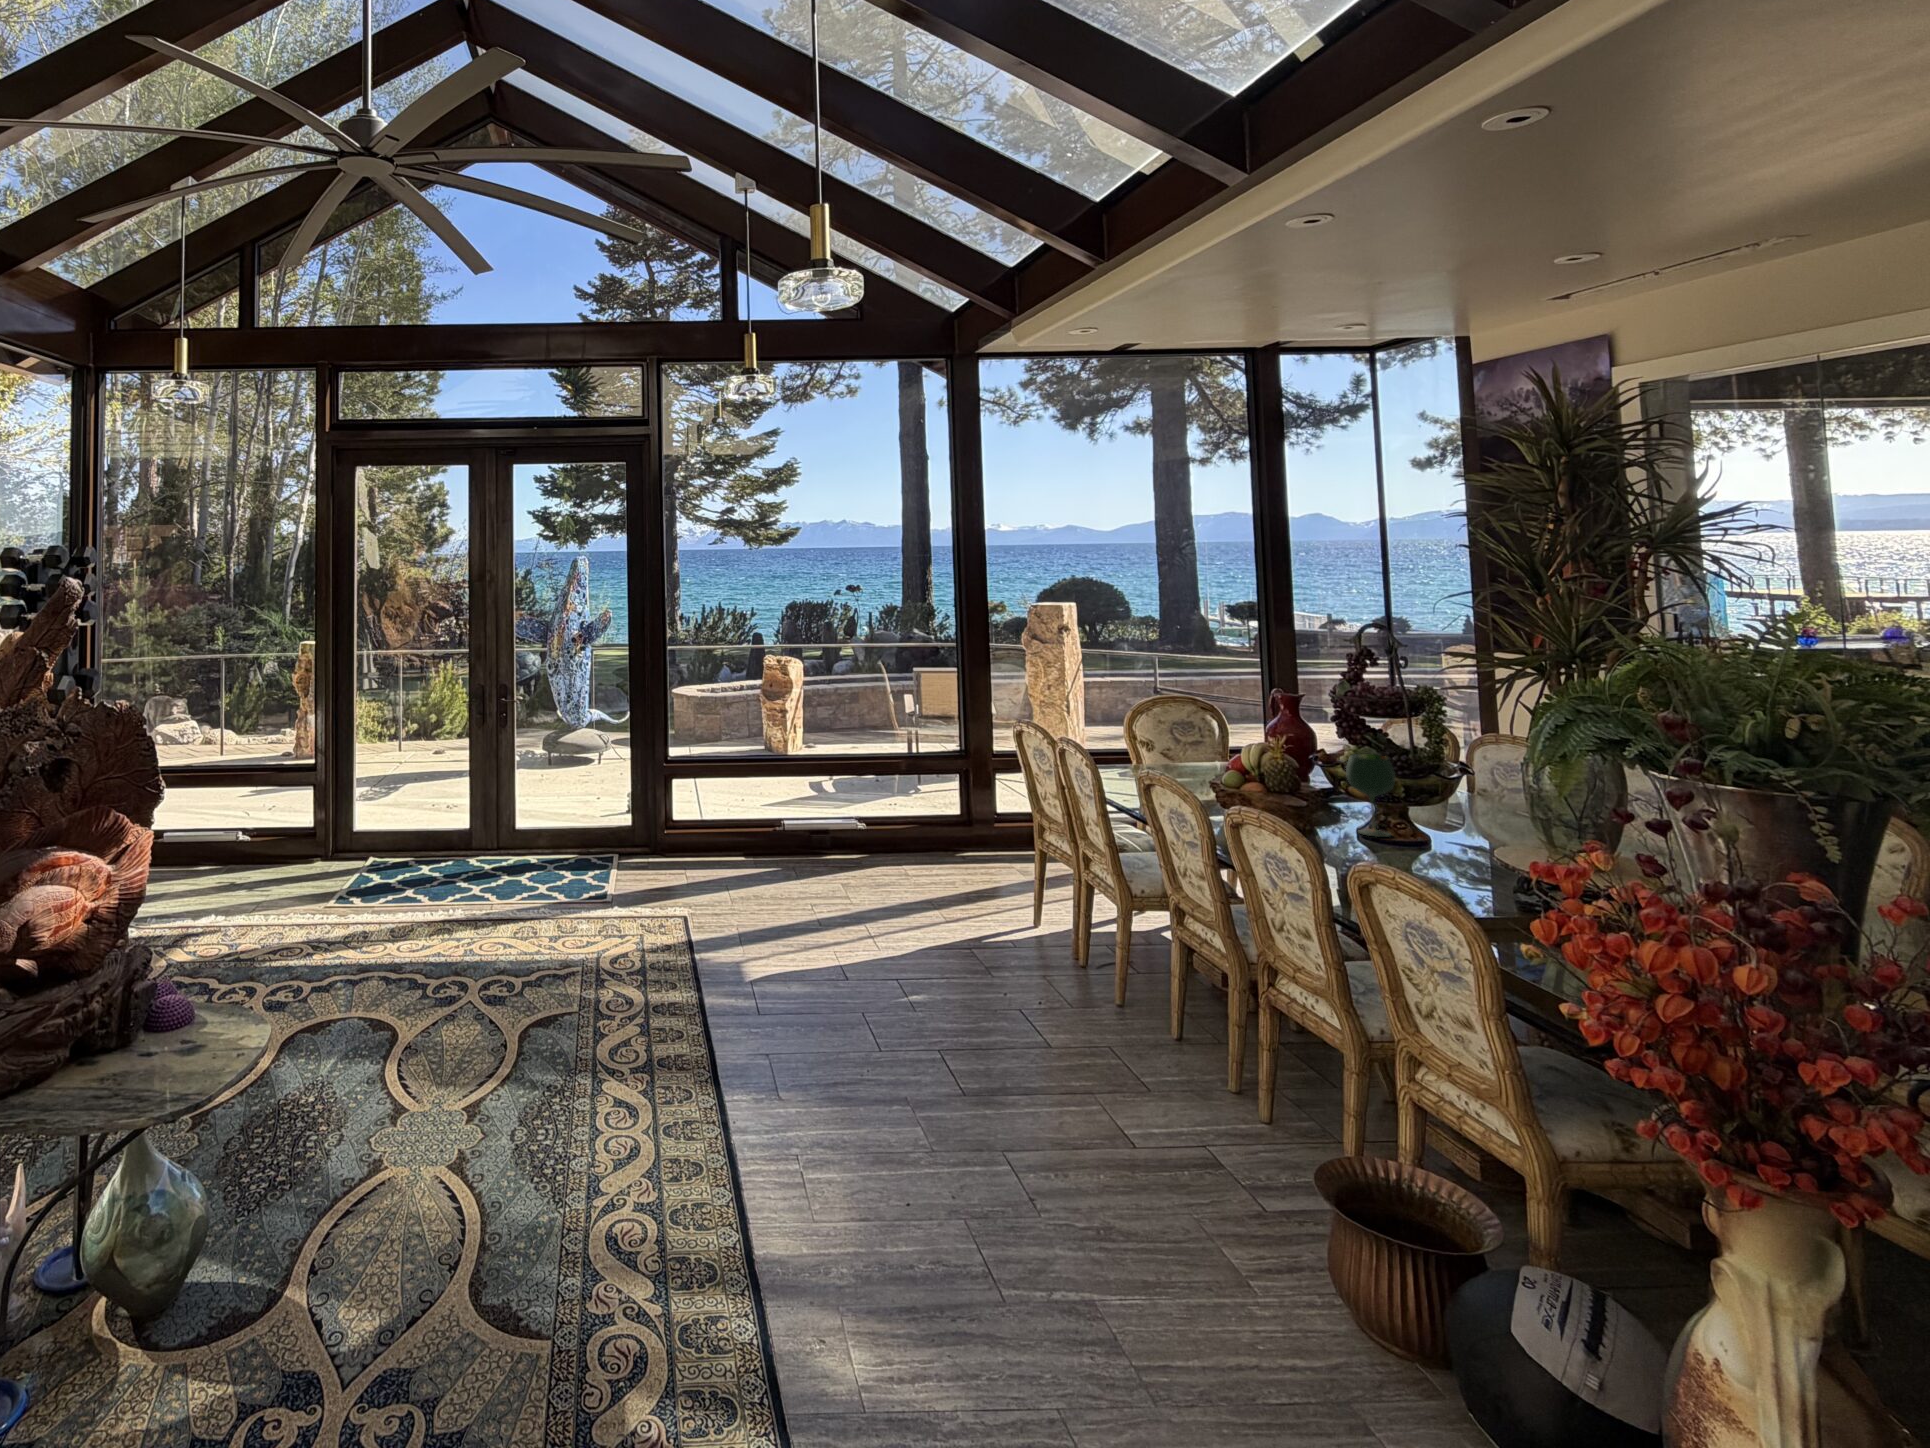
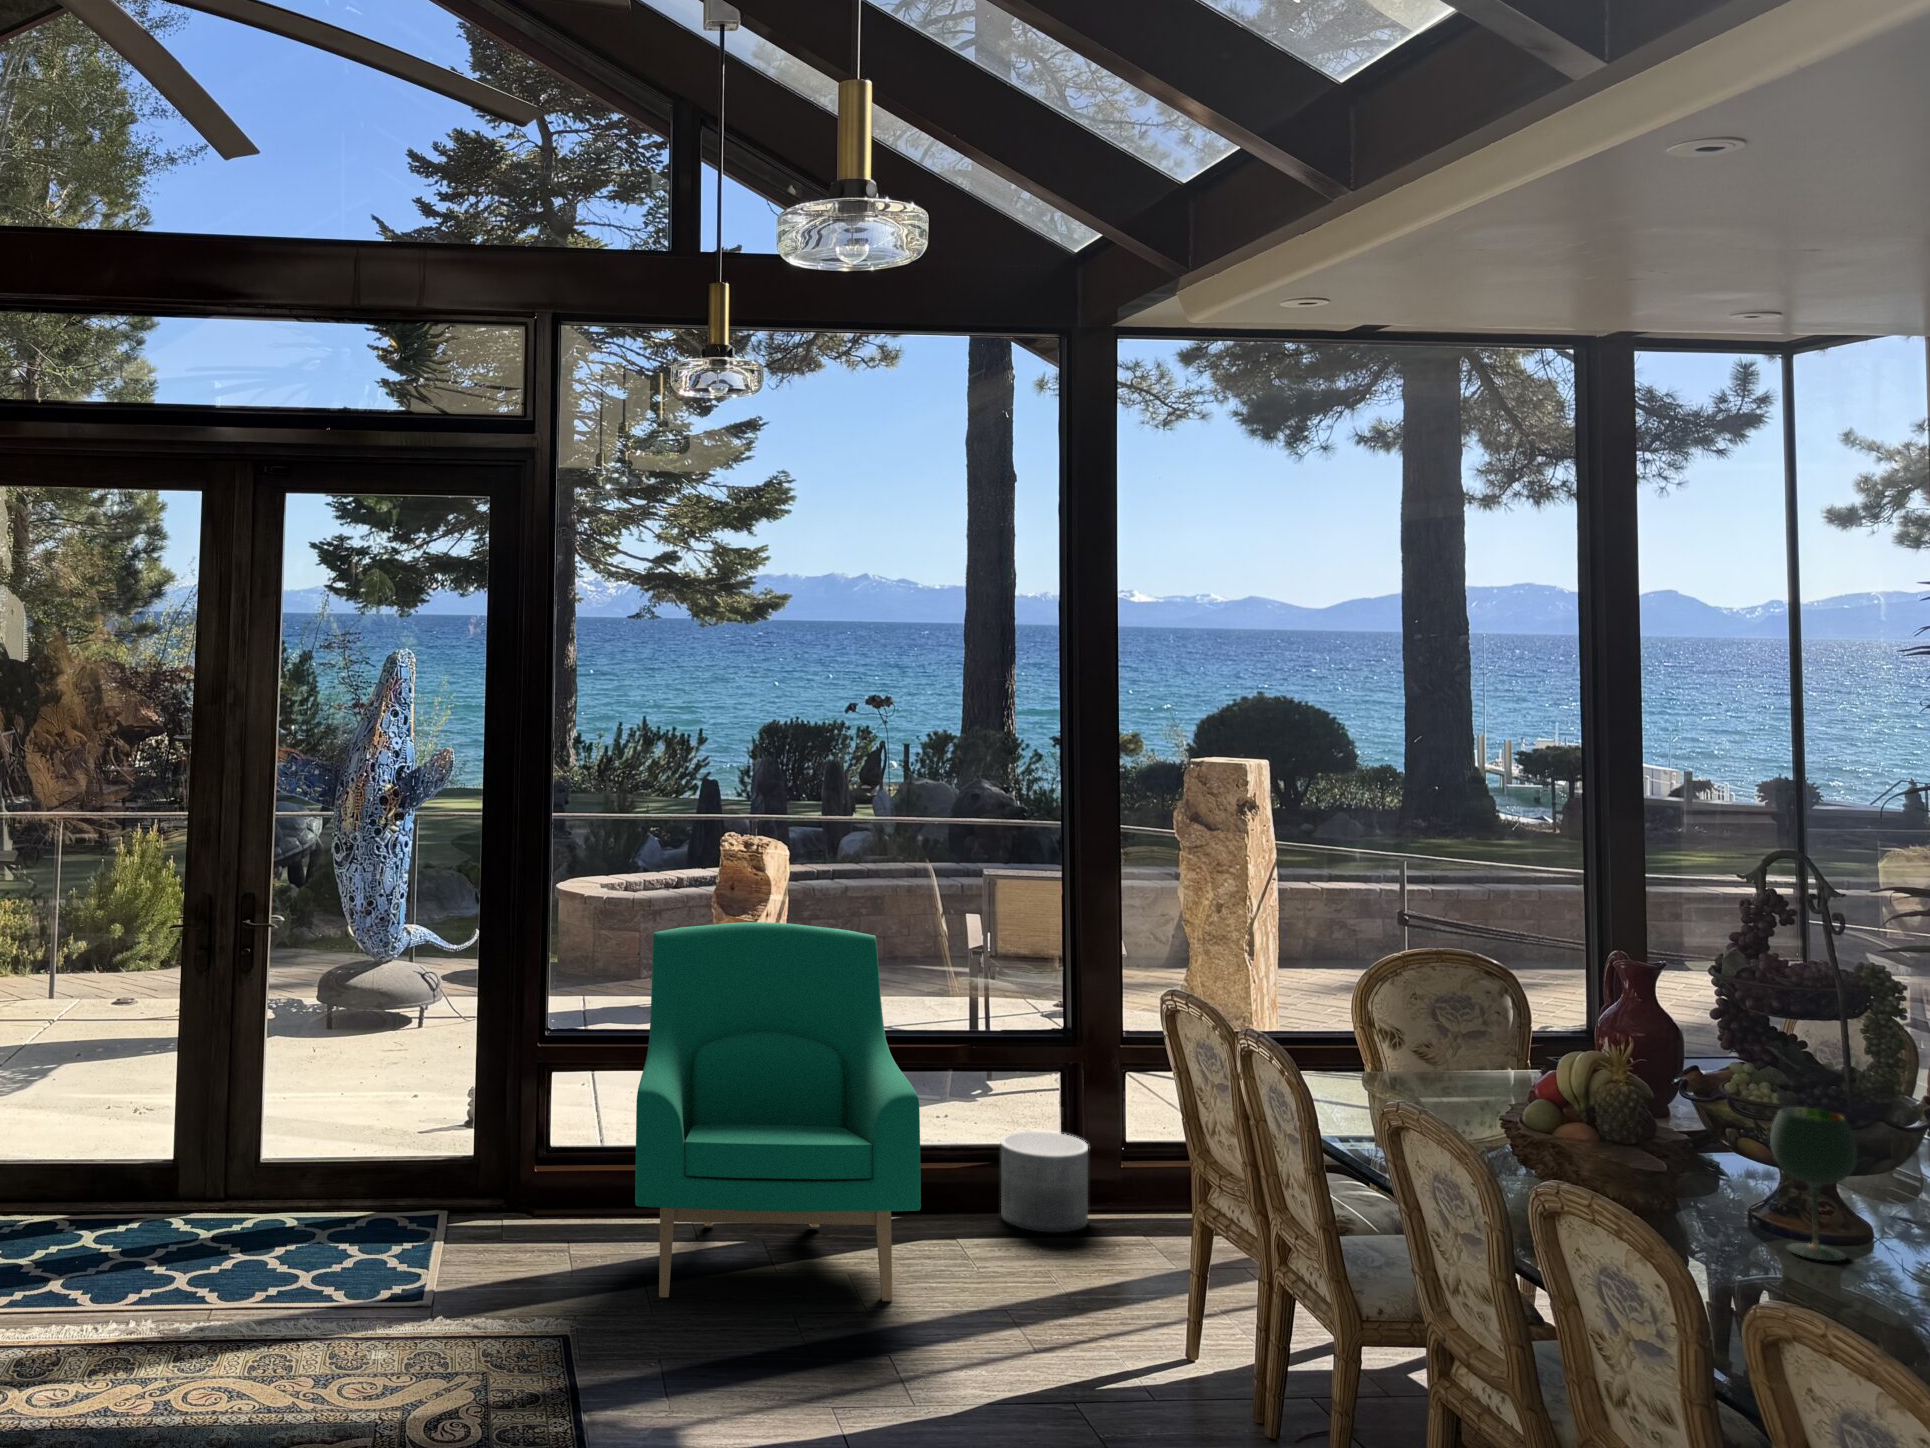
armchair: none [720,702,880,906] -> present [635,922,921,1301]
planter: none [928,818,979,873] -> present [1001,1131,1088,1233]

